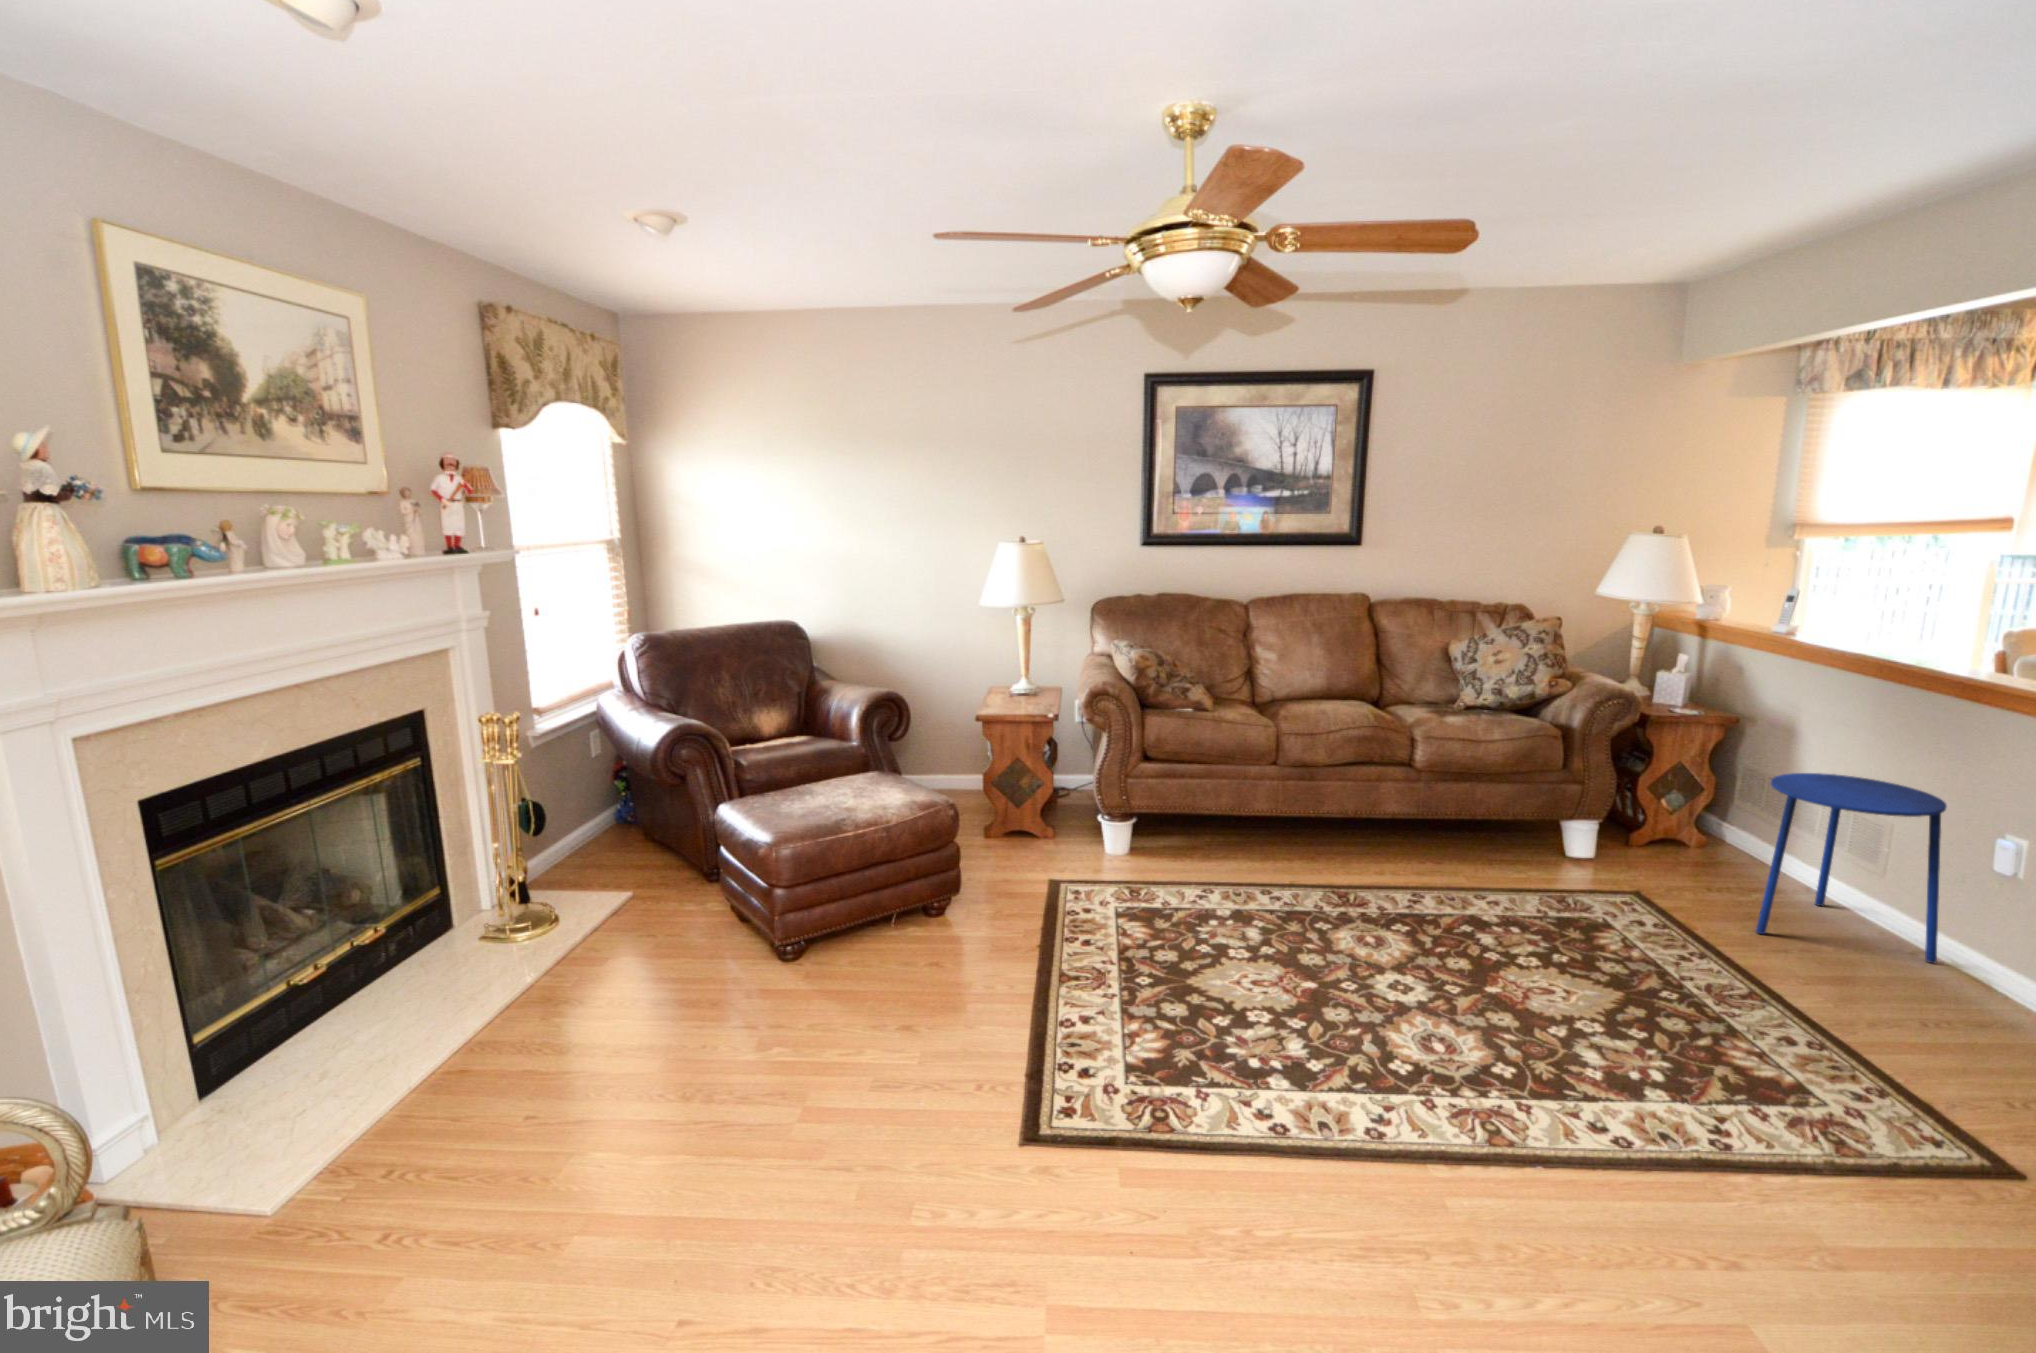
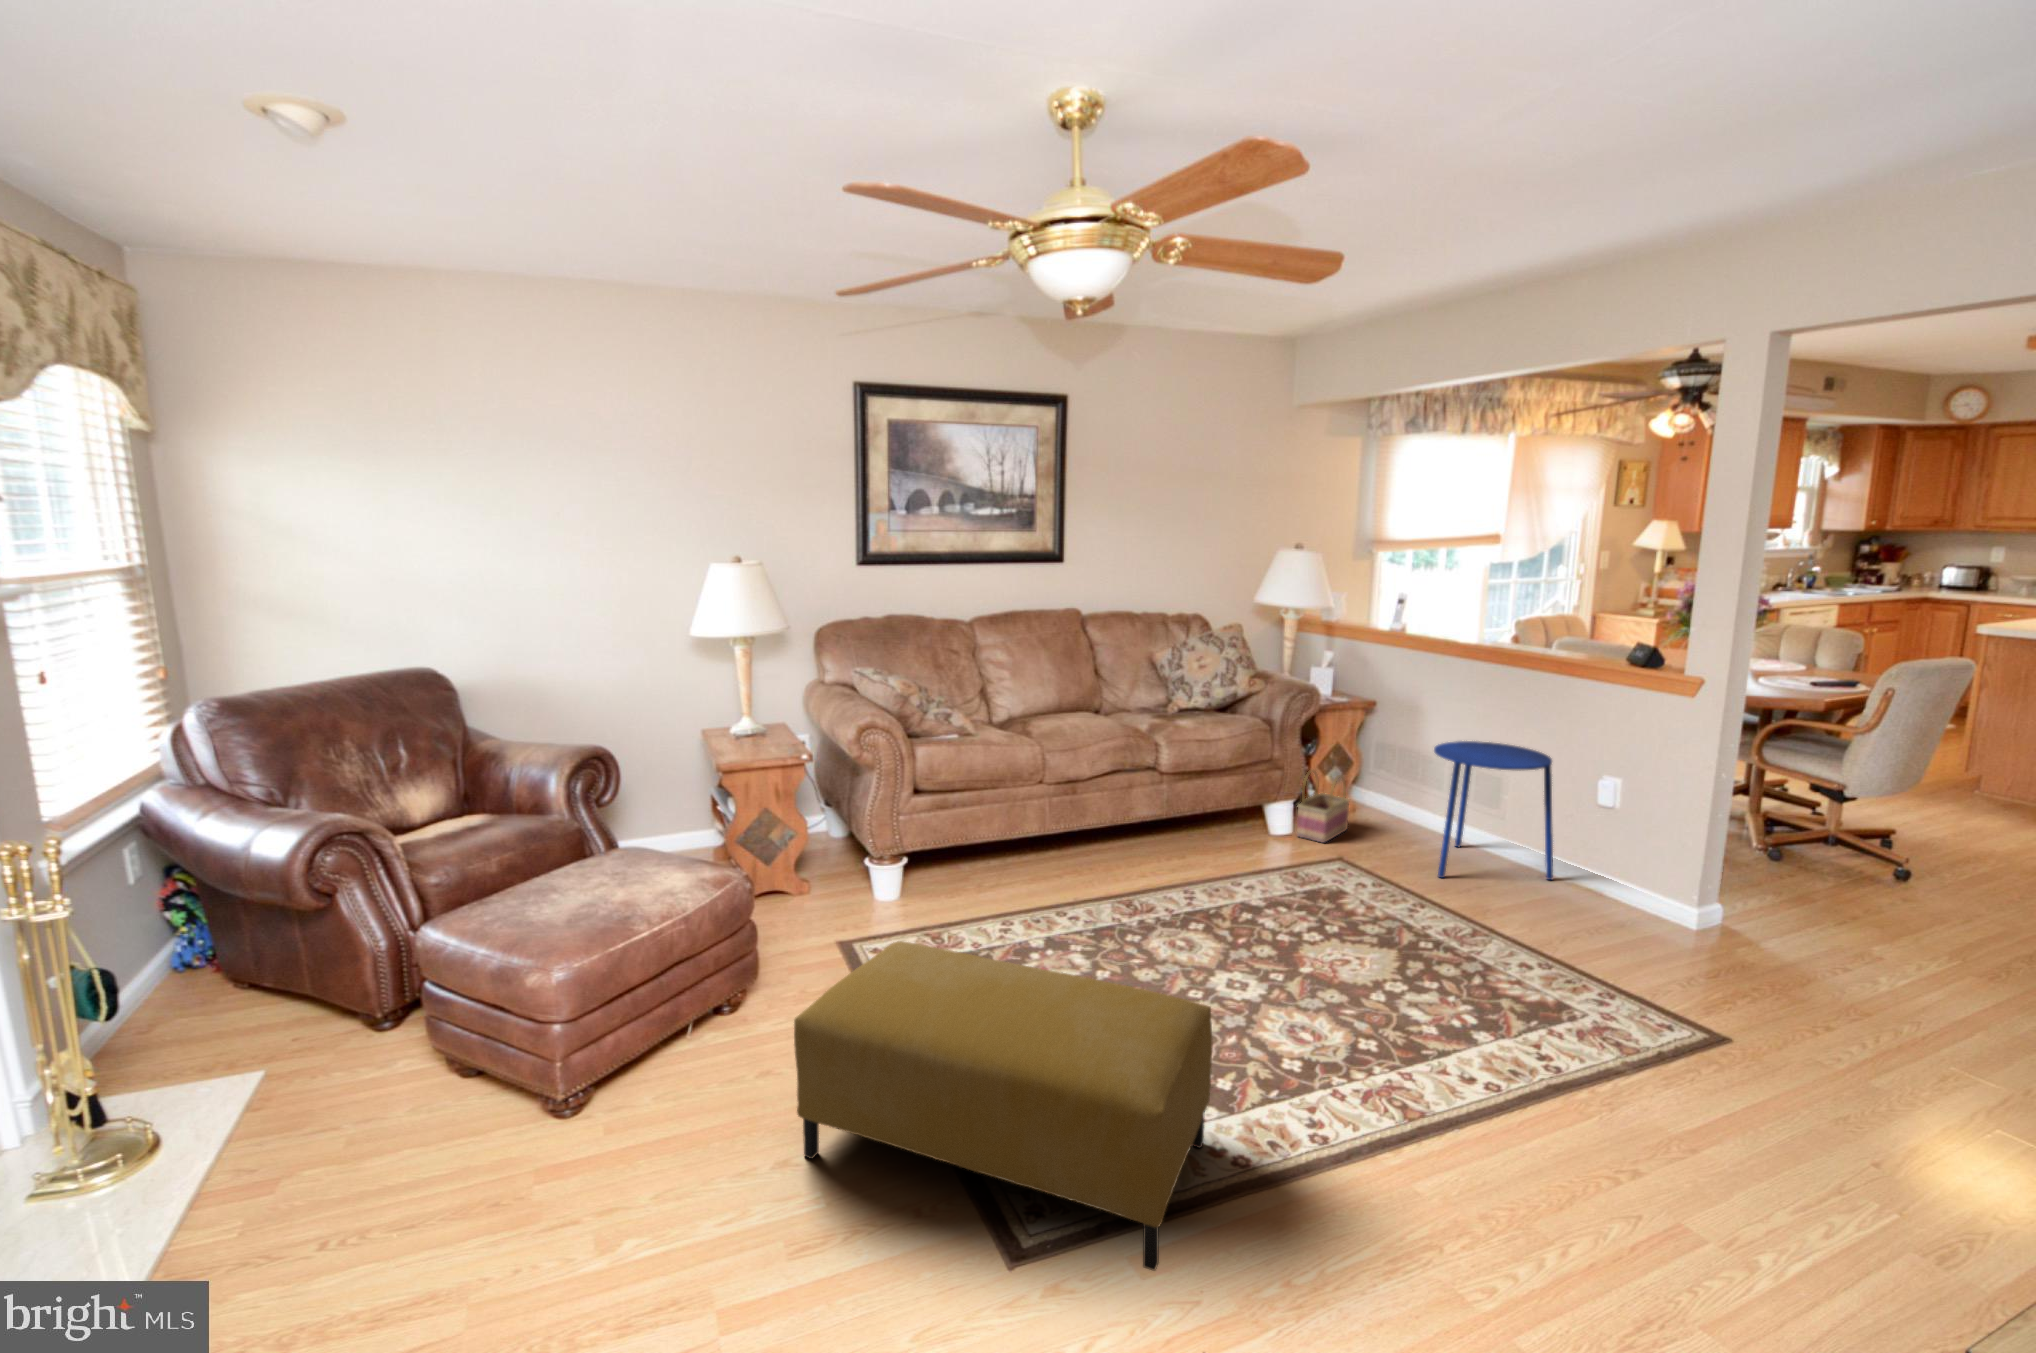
basket: none [1596,789,1677,874] -> present [1297,770,1349,843]
ottoman: none [915,874,1265,1181] -> present [794,941,1212,1271]

